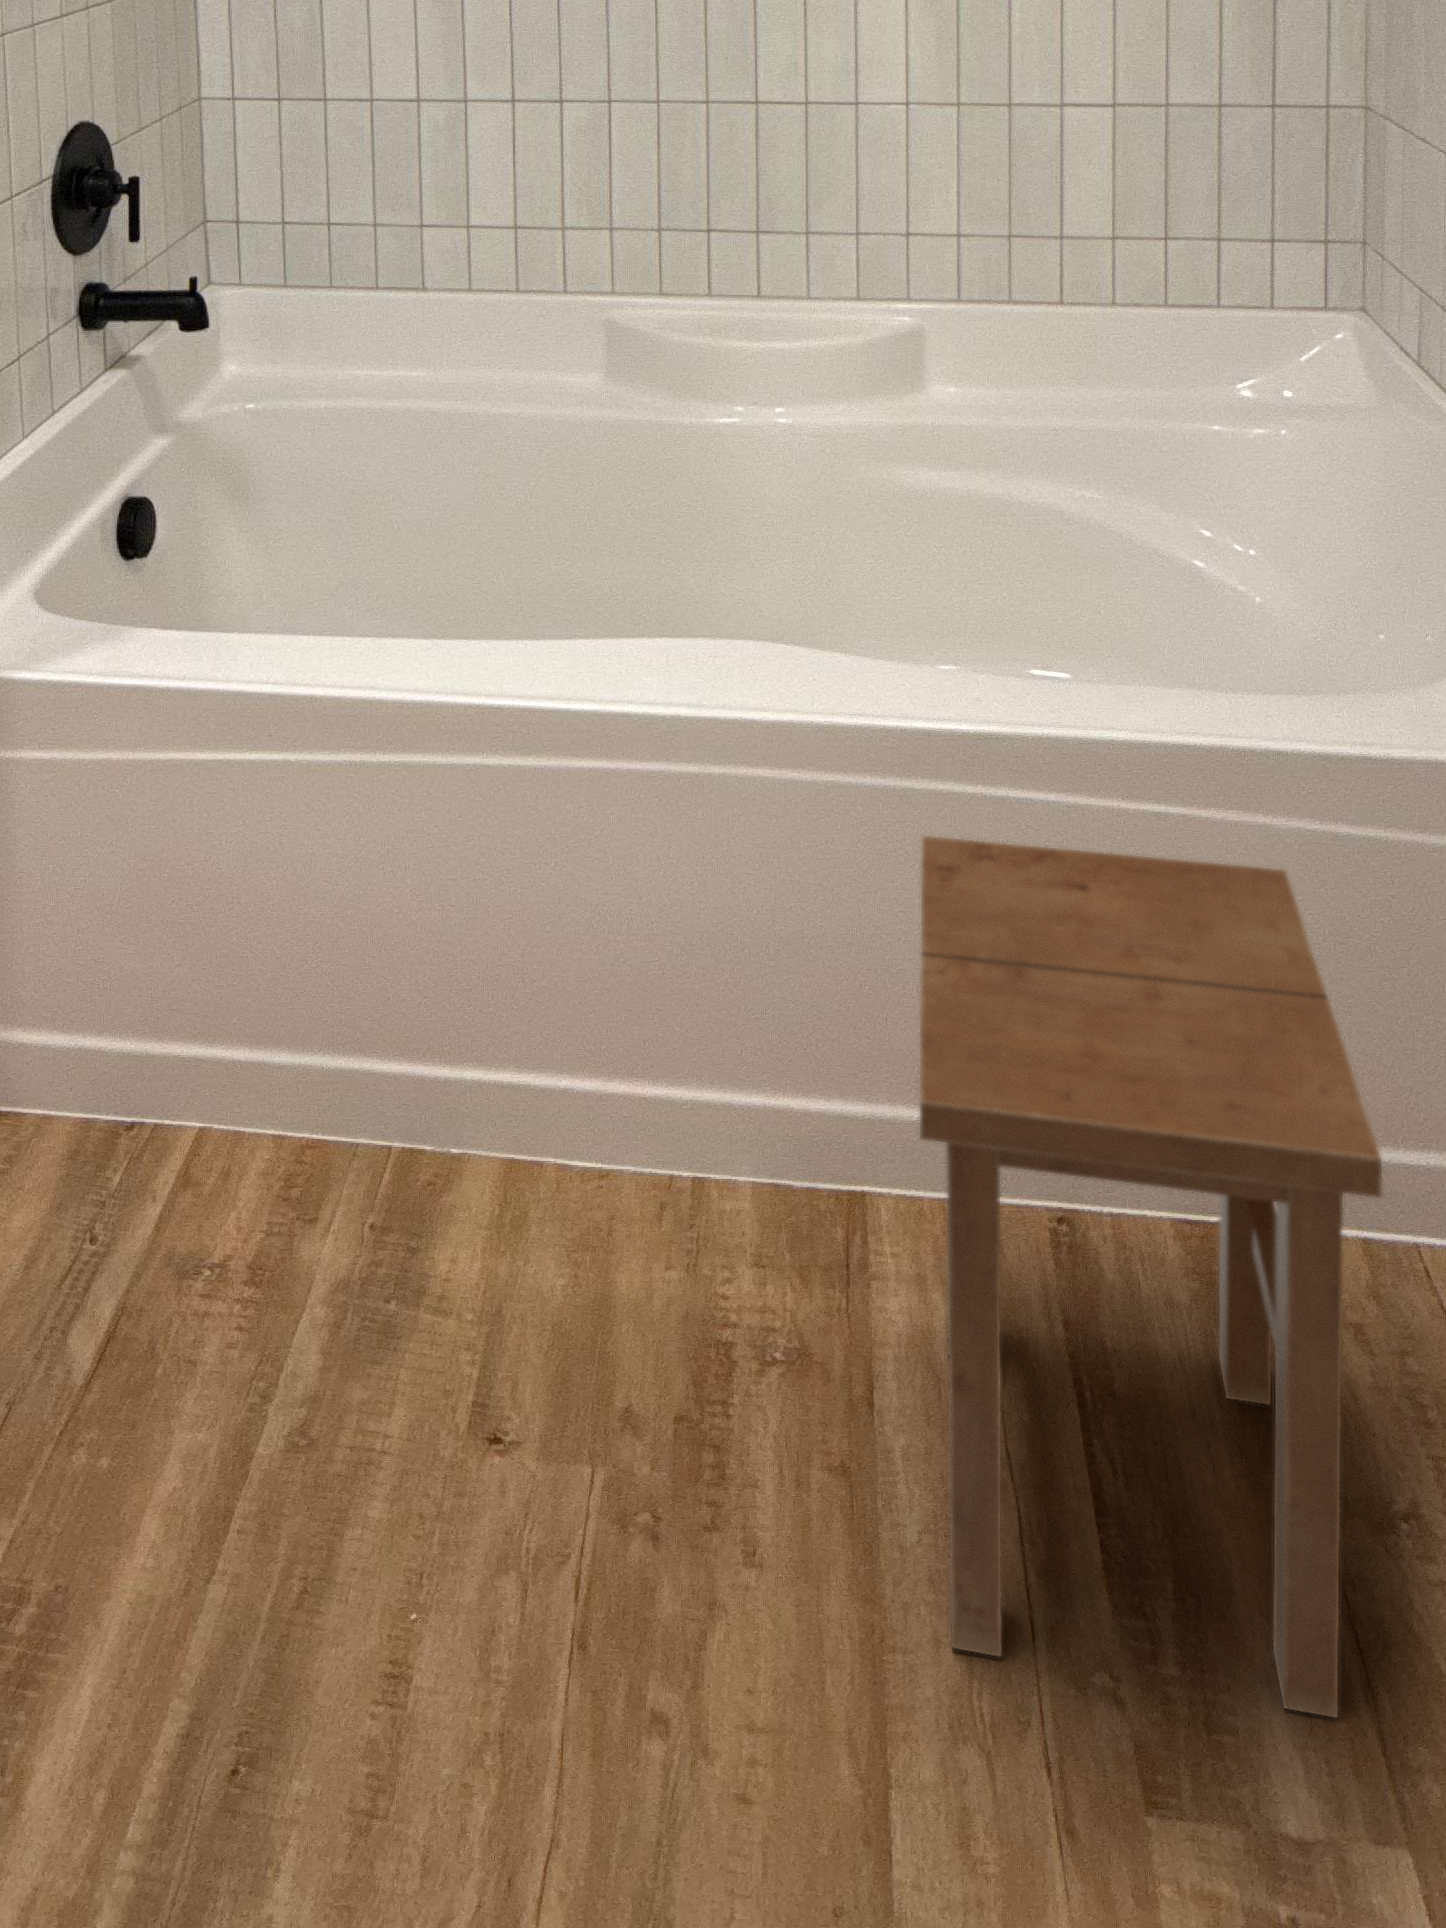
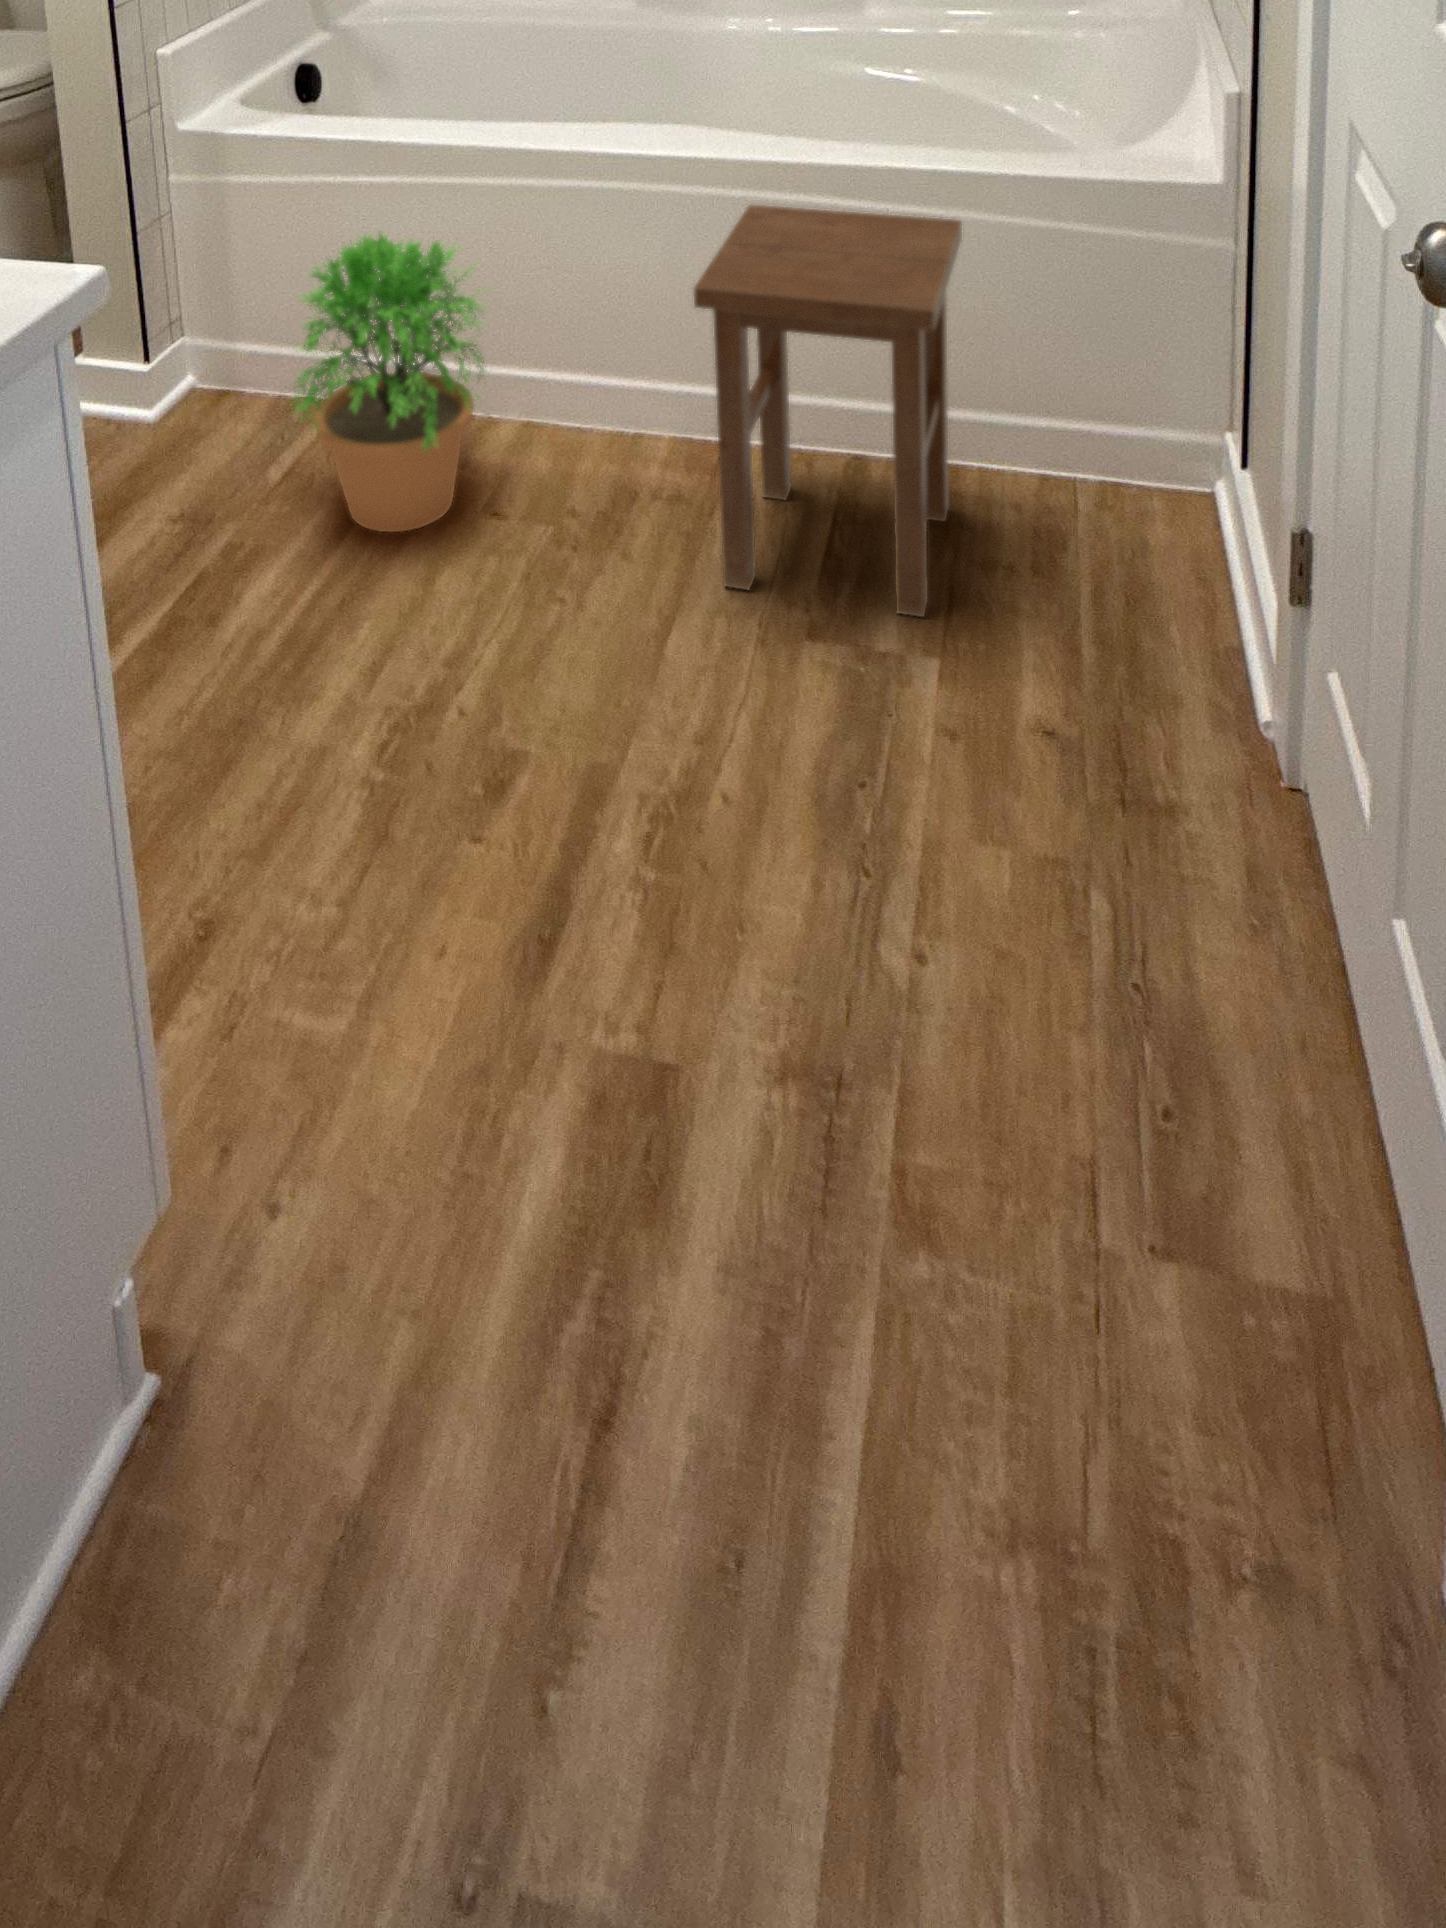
potted plant: none [126,898,493,1522] -> present [295,234,488,532]

